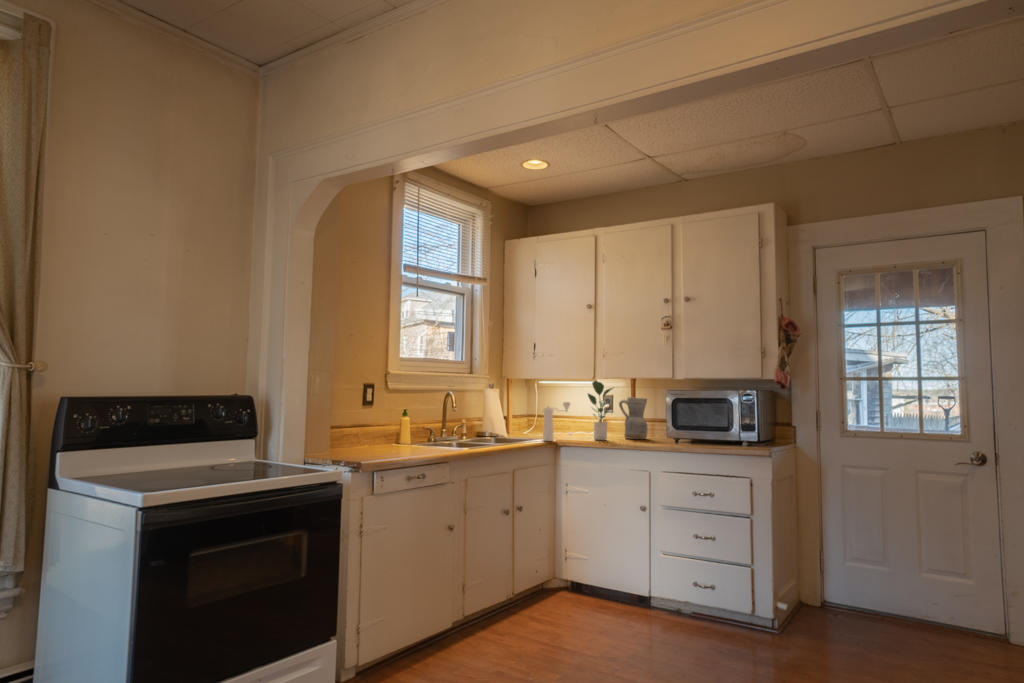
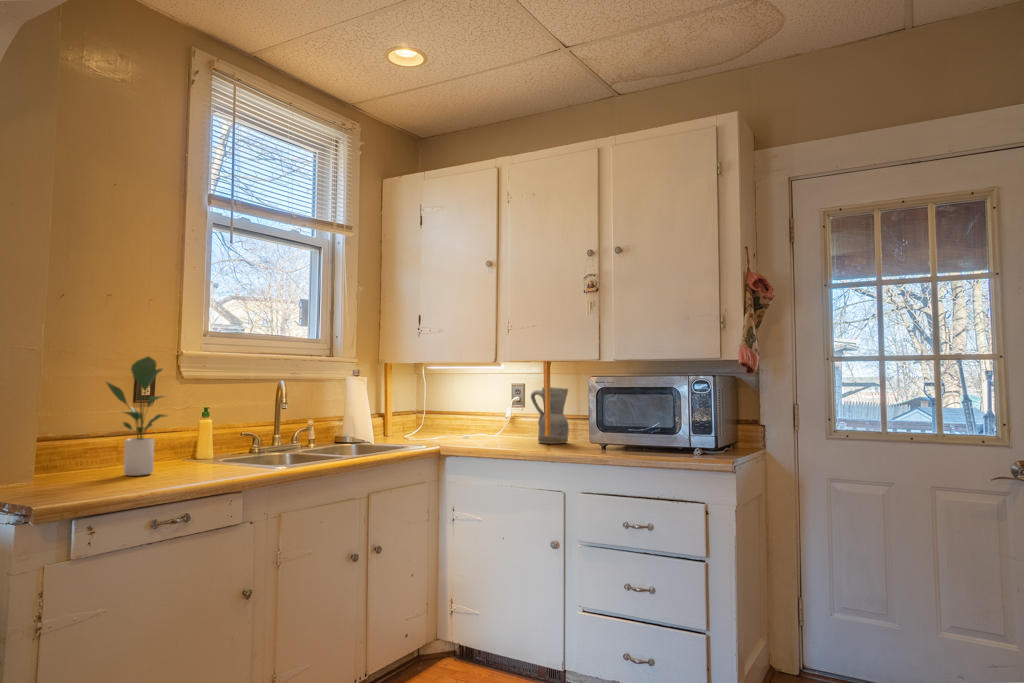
potted plant: present [588,381,613,440] -> present [107,357,166,476]
pepper mill: present [543,402,570,441] -> none [420,394,460,450]

